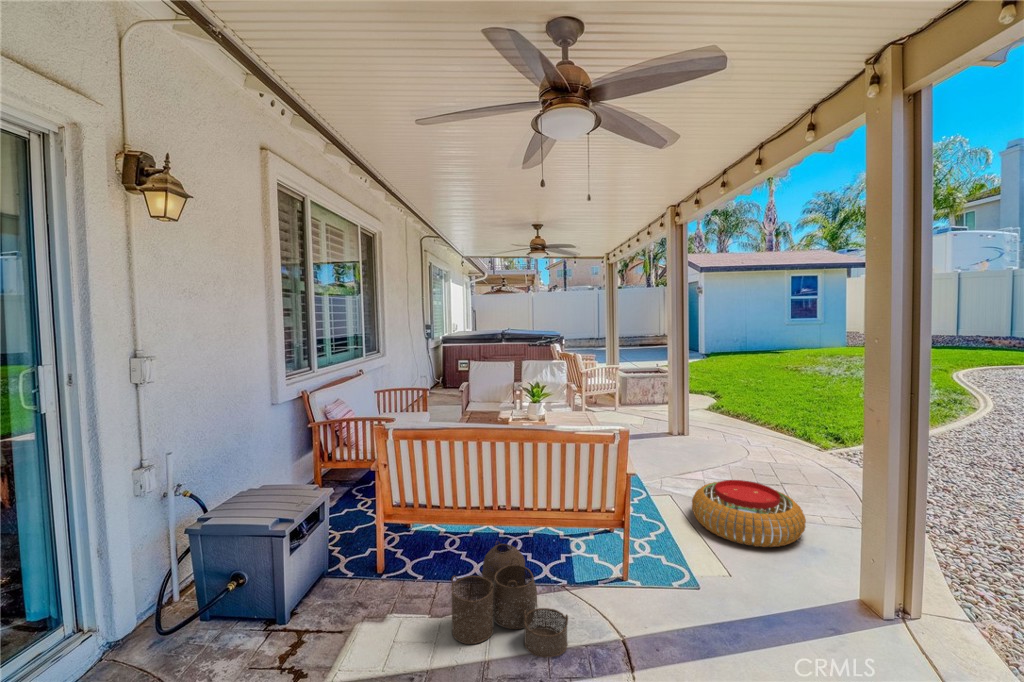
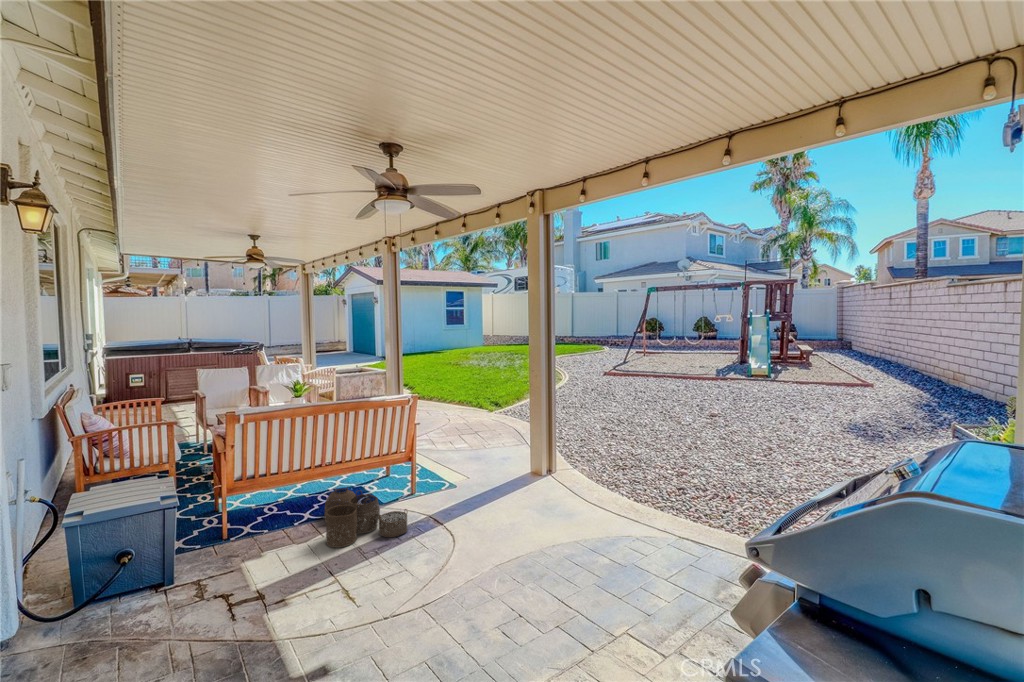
pouf: present [692,480,806,547] -> none [437,429,501,464]

